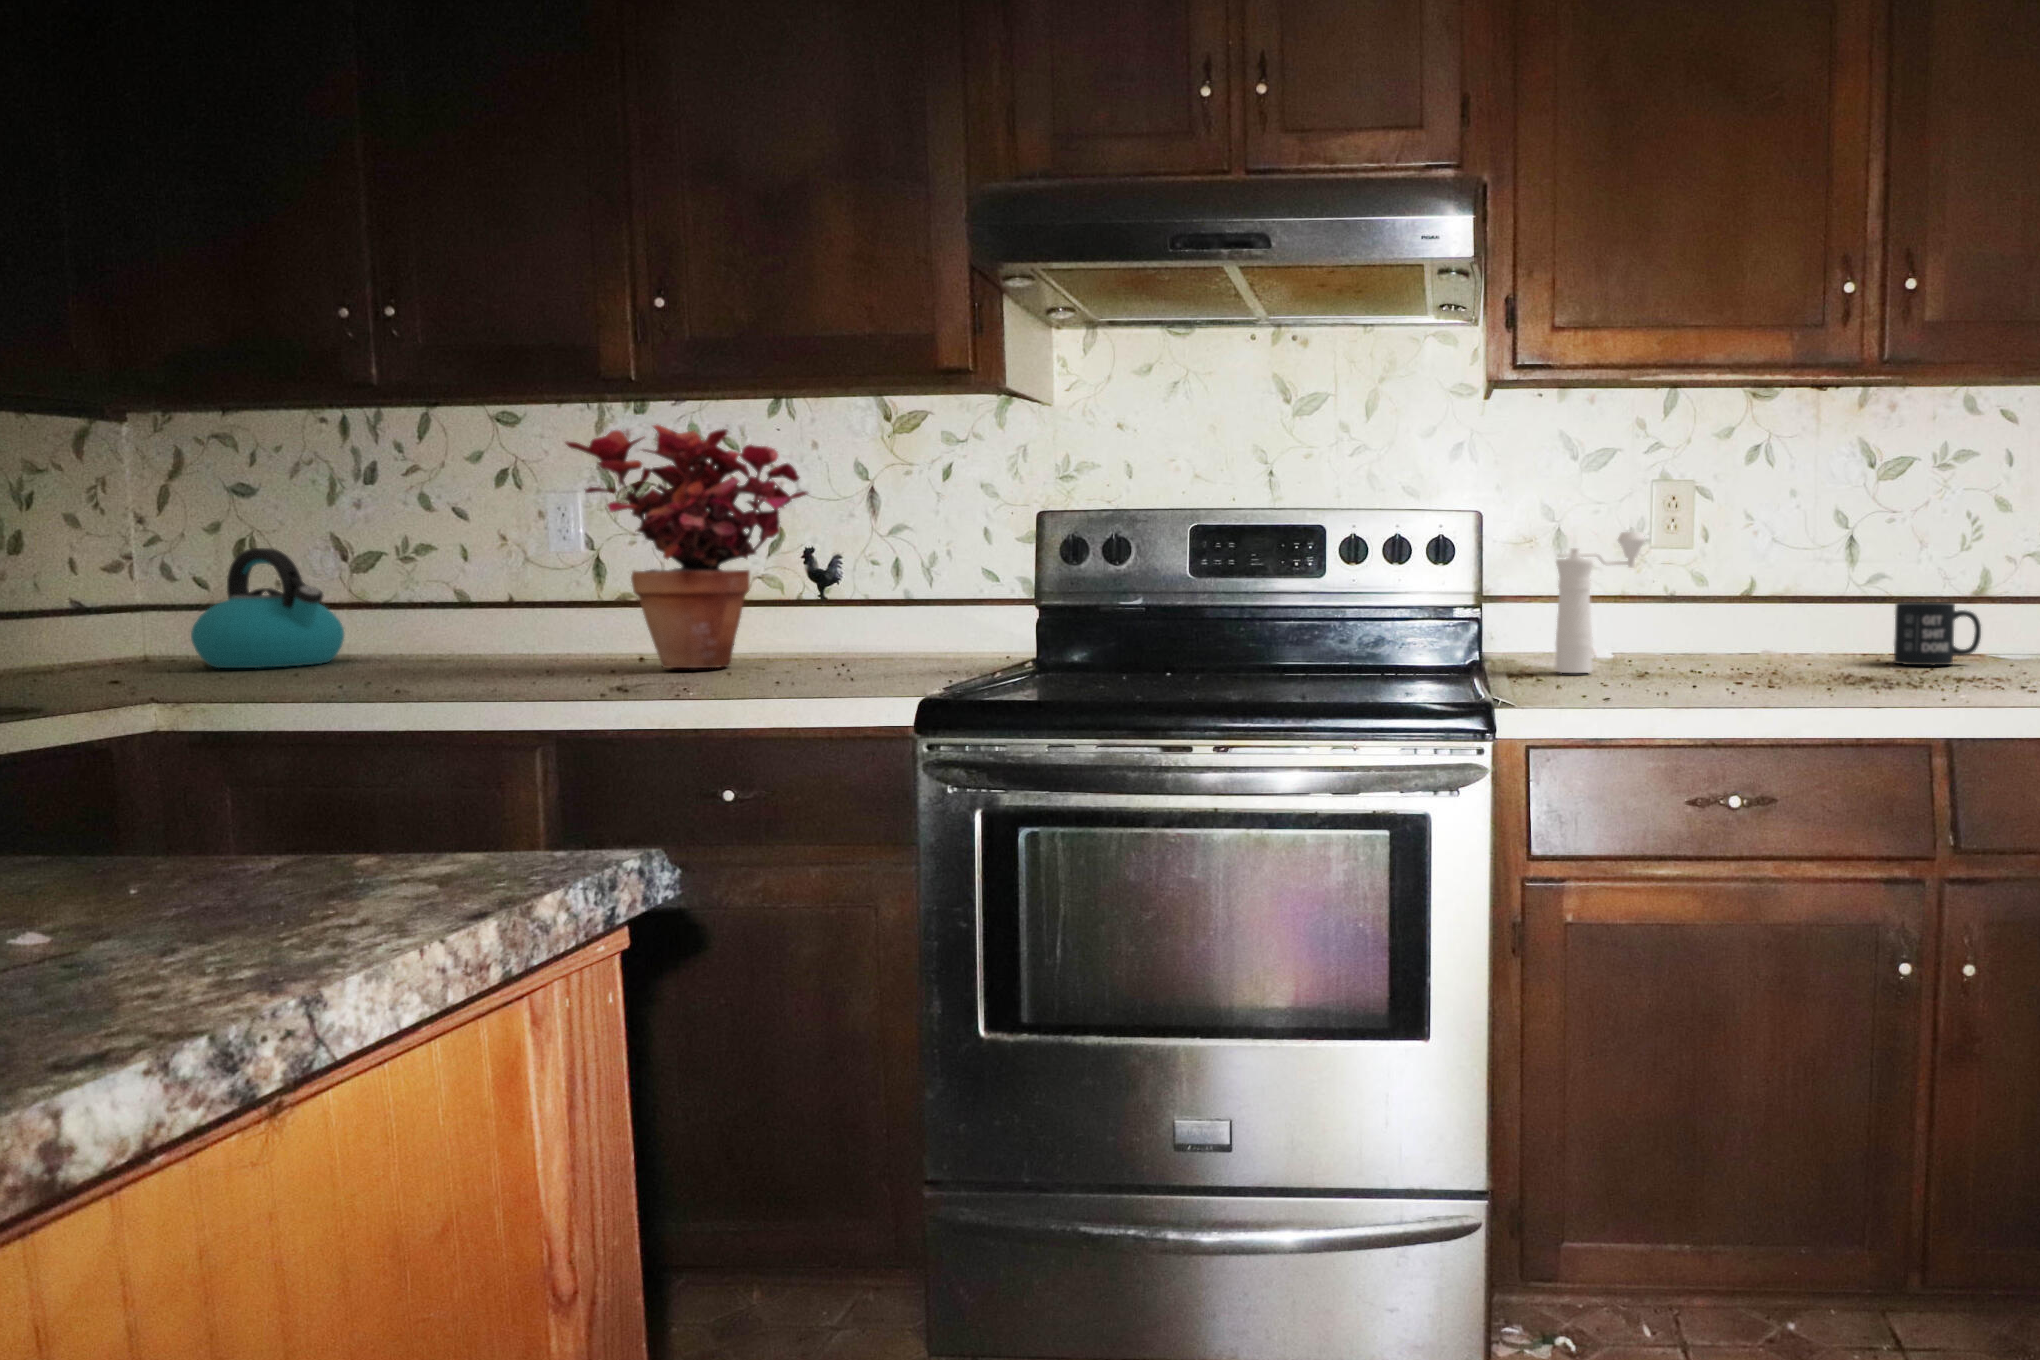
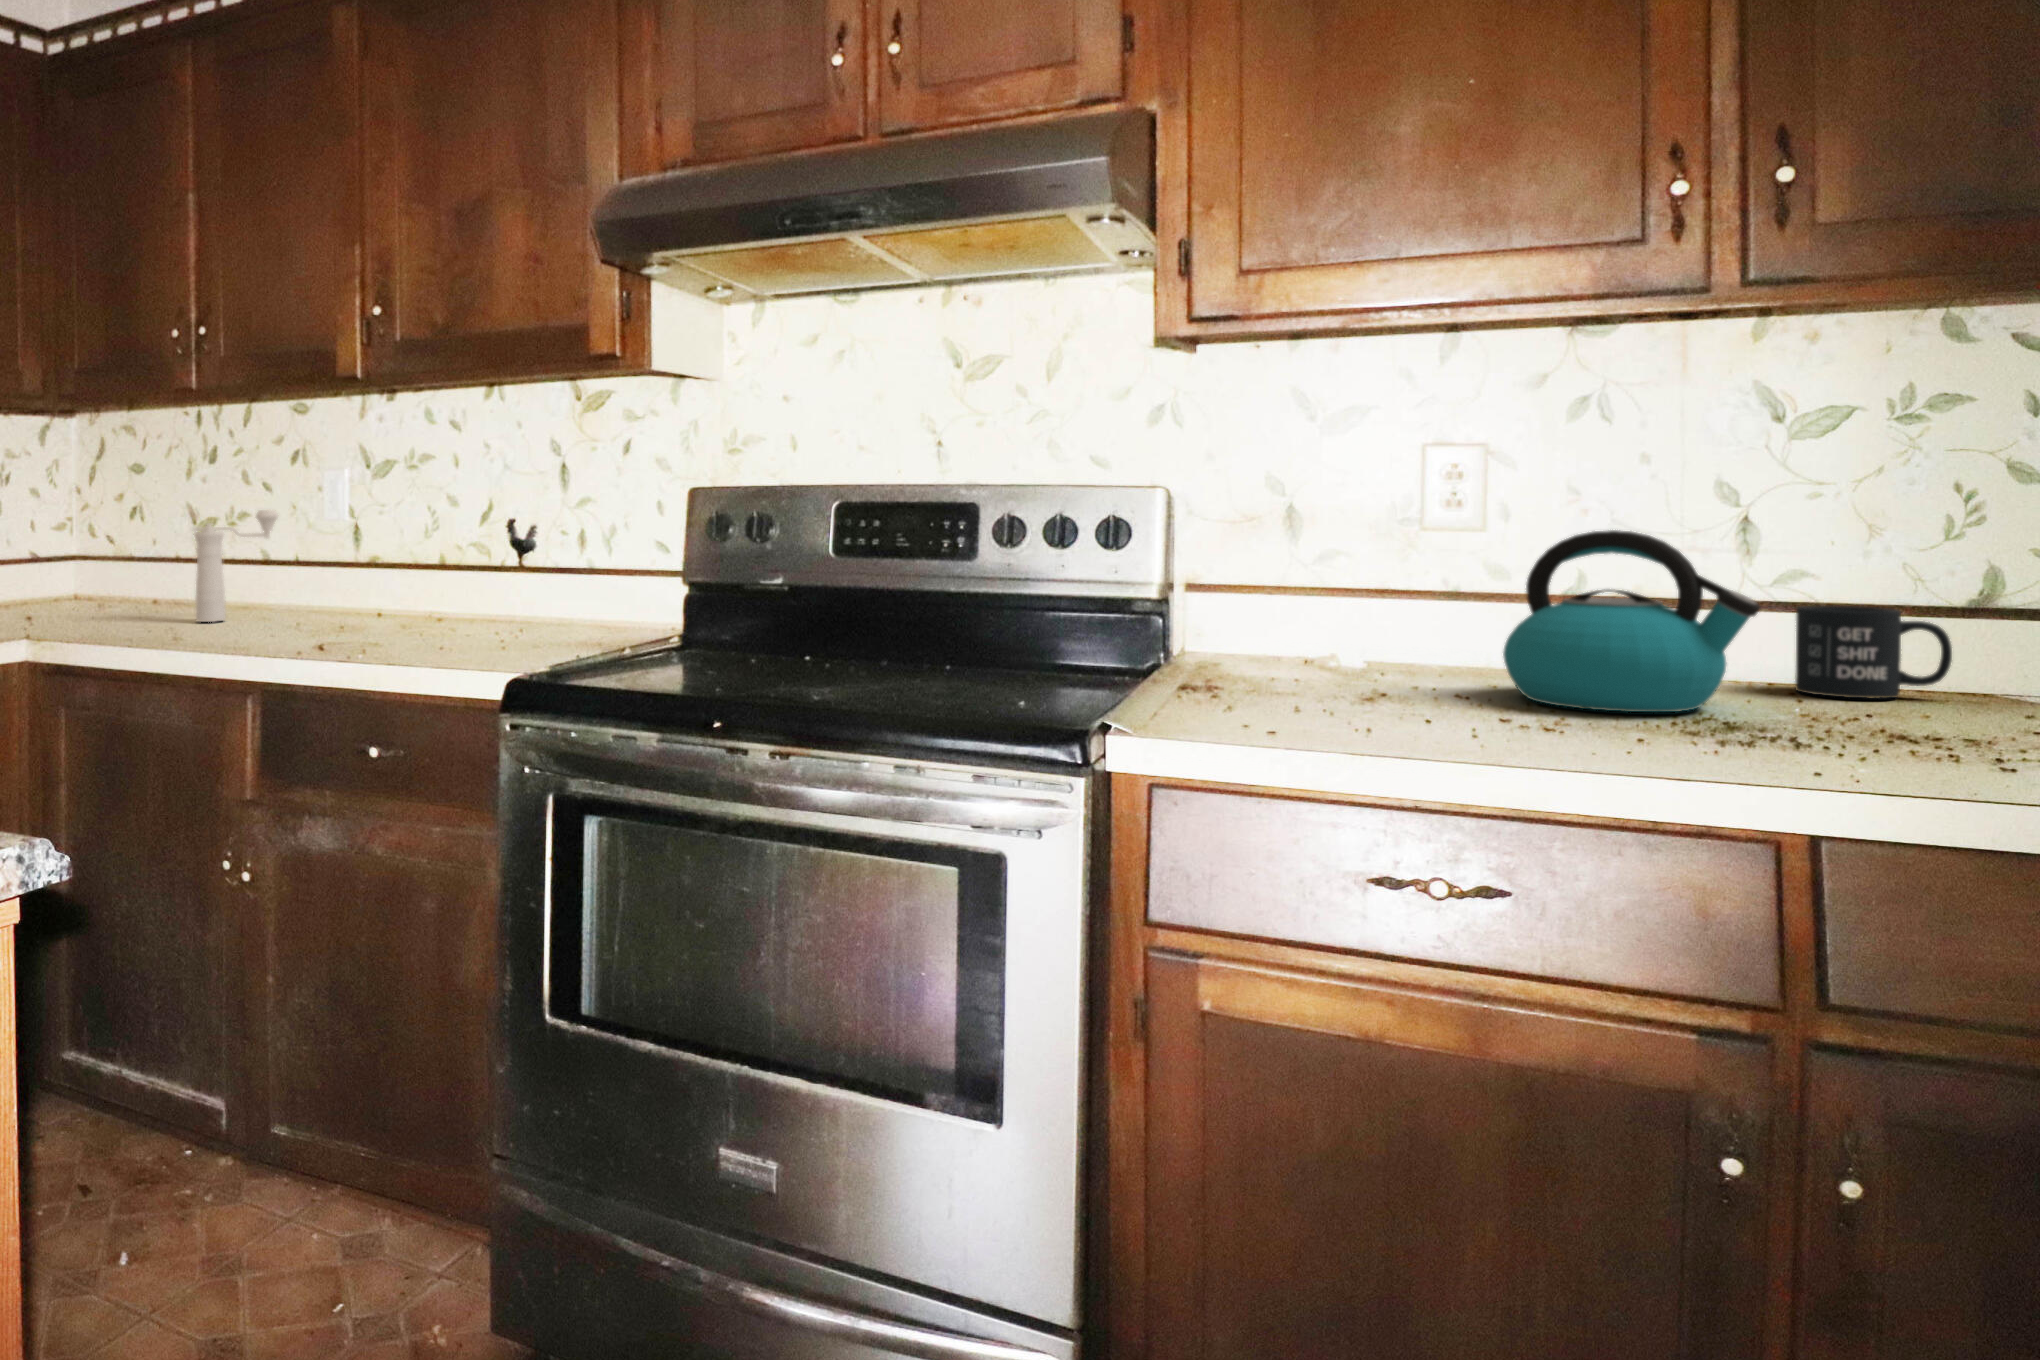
potted plant: present [566,425,807,668] -> none [309,414,506,631]
pepper mill: present [1556,532,1645,673] -> present [193,510,278,622]
kettle: present [191,548,344,668] -> present [1503,530,1760,712]

